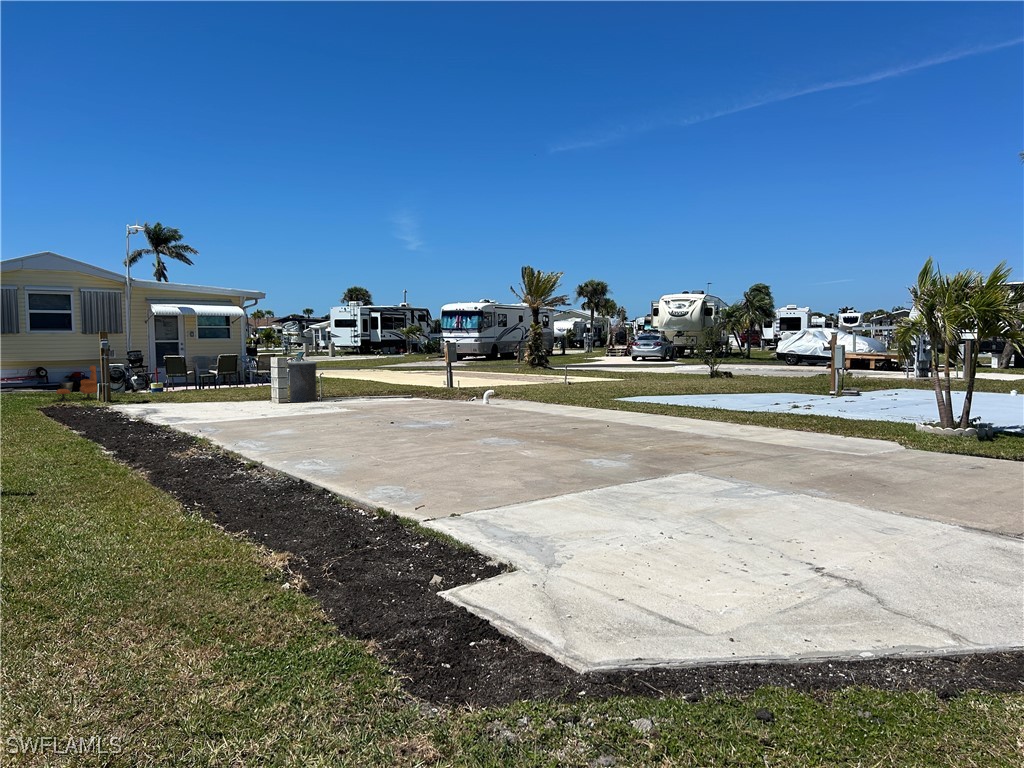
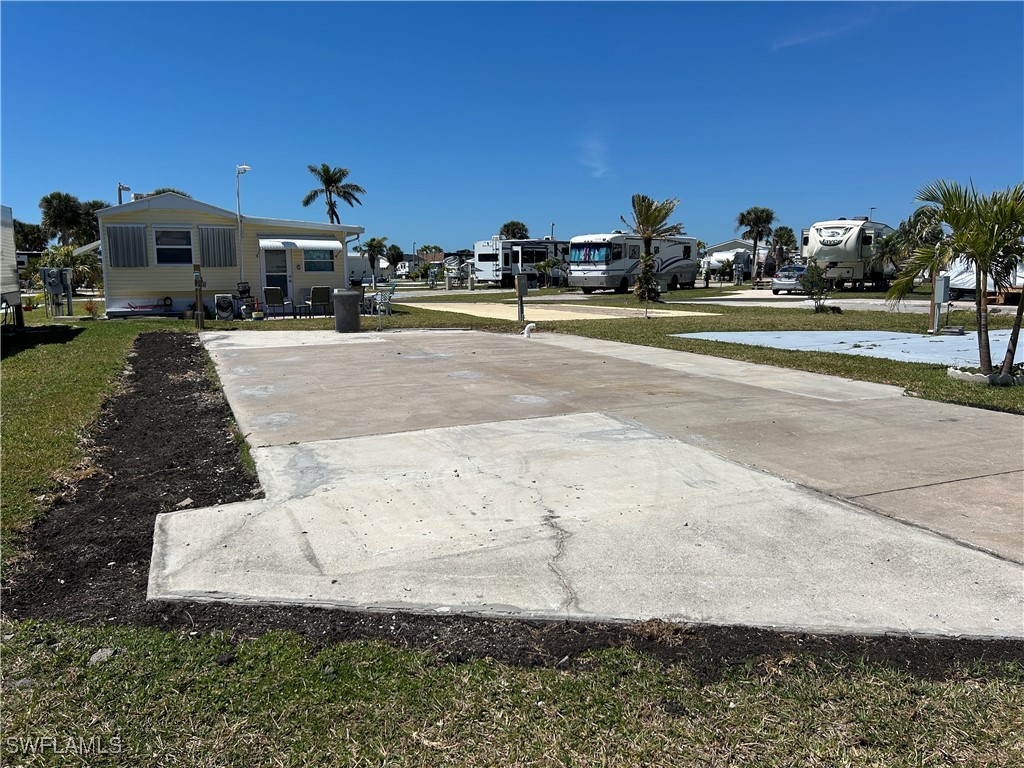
lounge chair: present [55,366,98,401] -> none [149,295,189,327]

